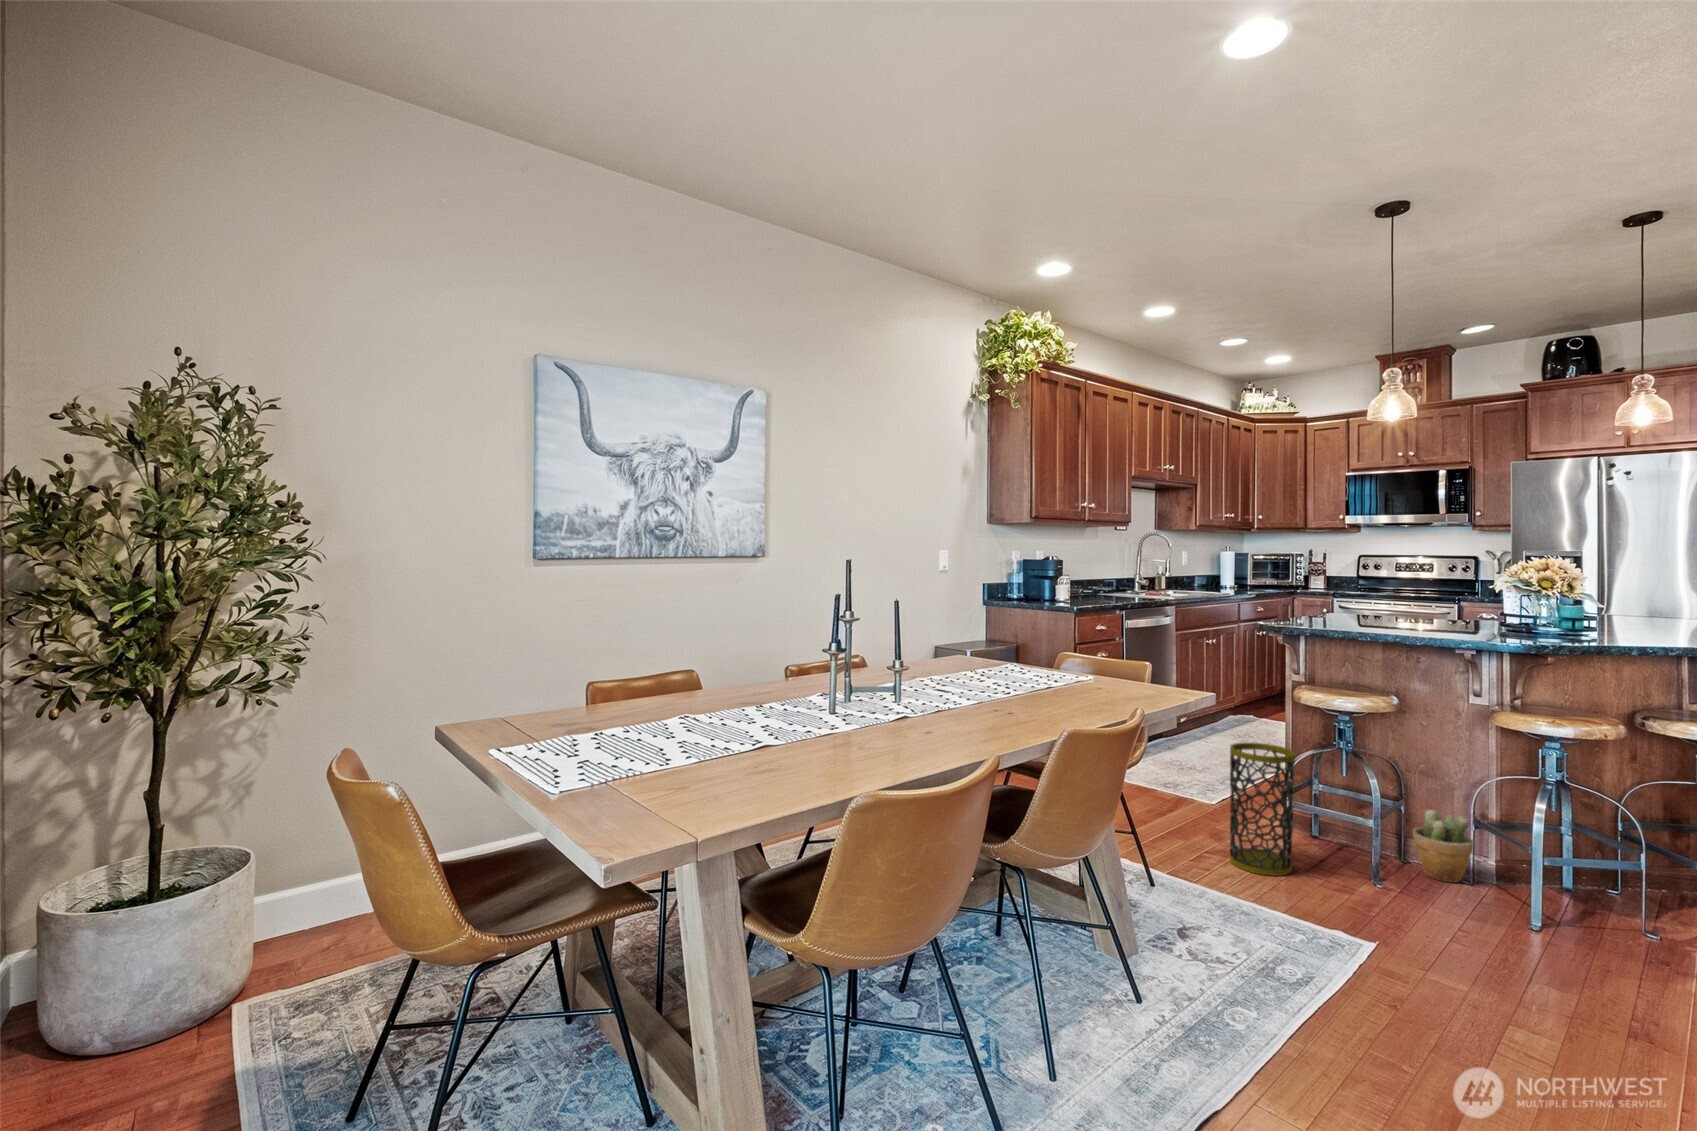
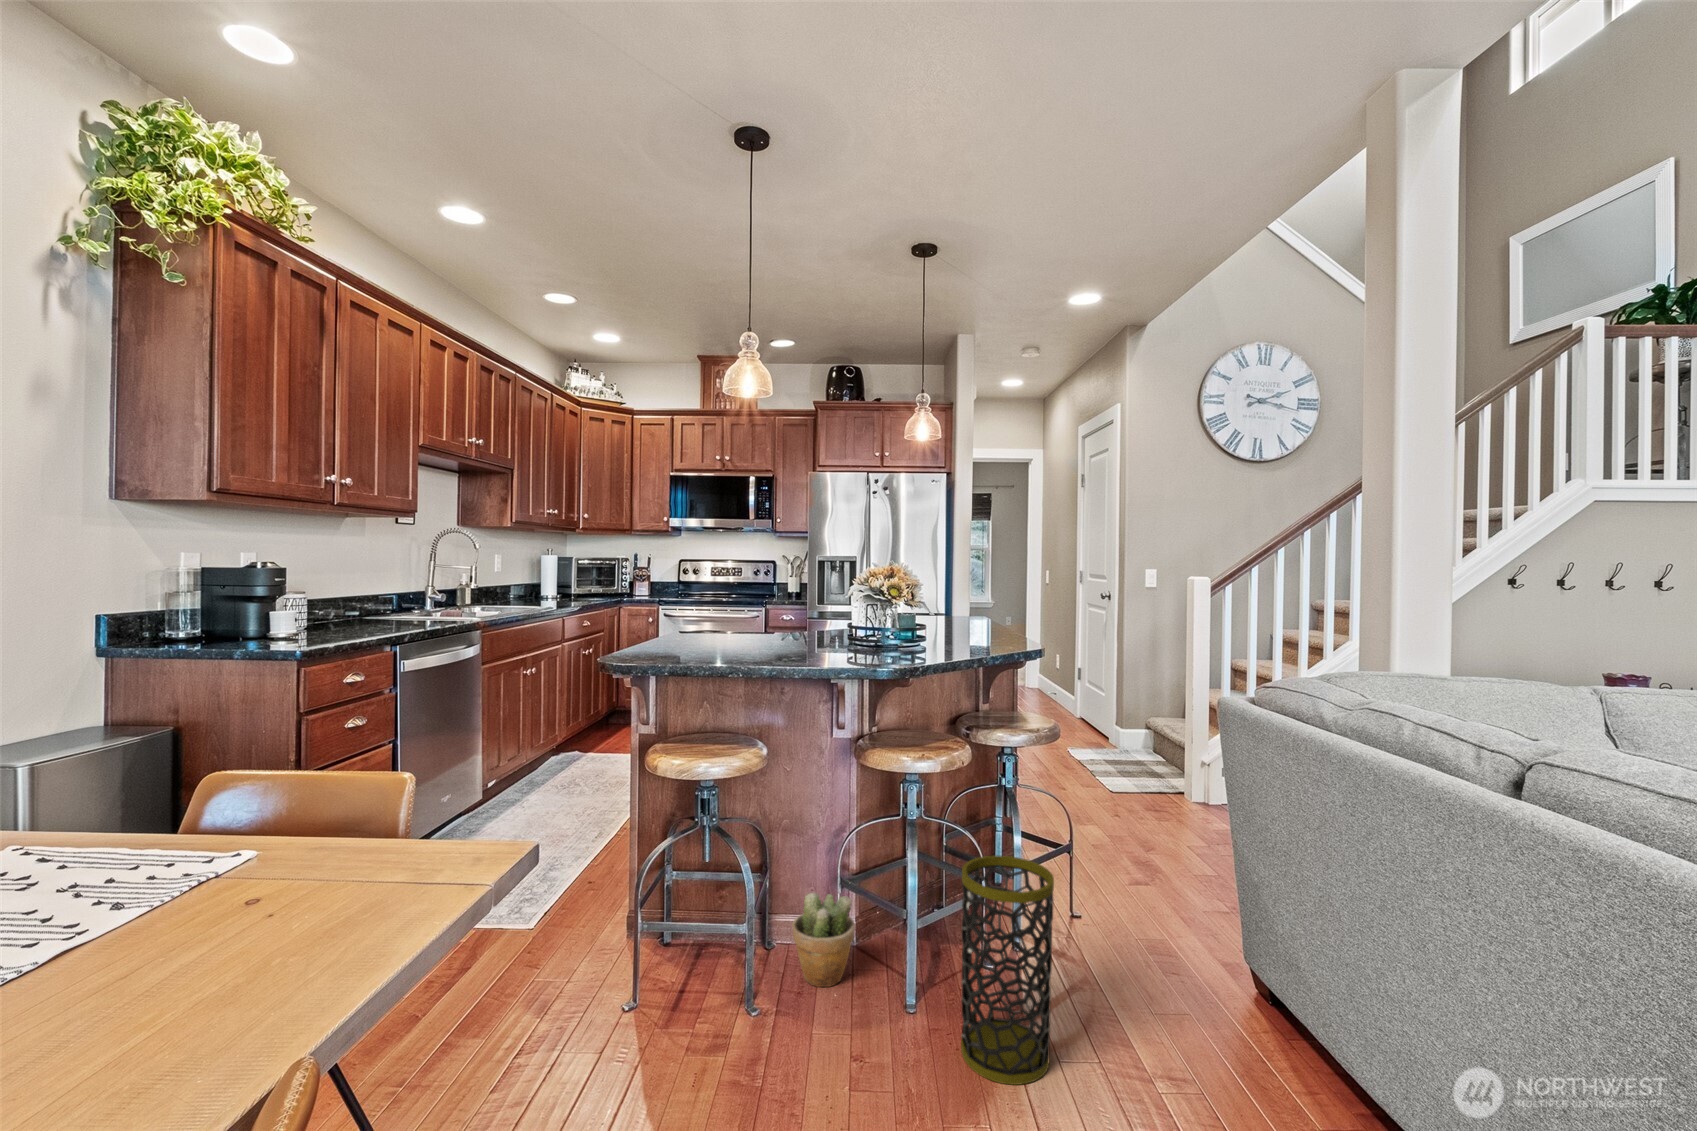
trash can: present [1230,742,1295,876] -> present [961,856,1054,1085]

